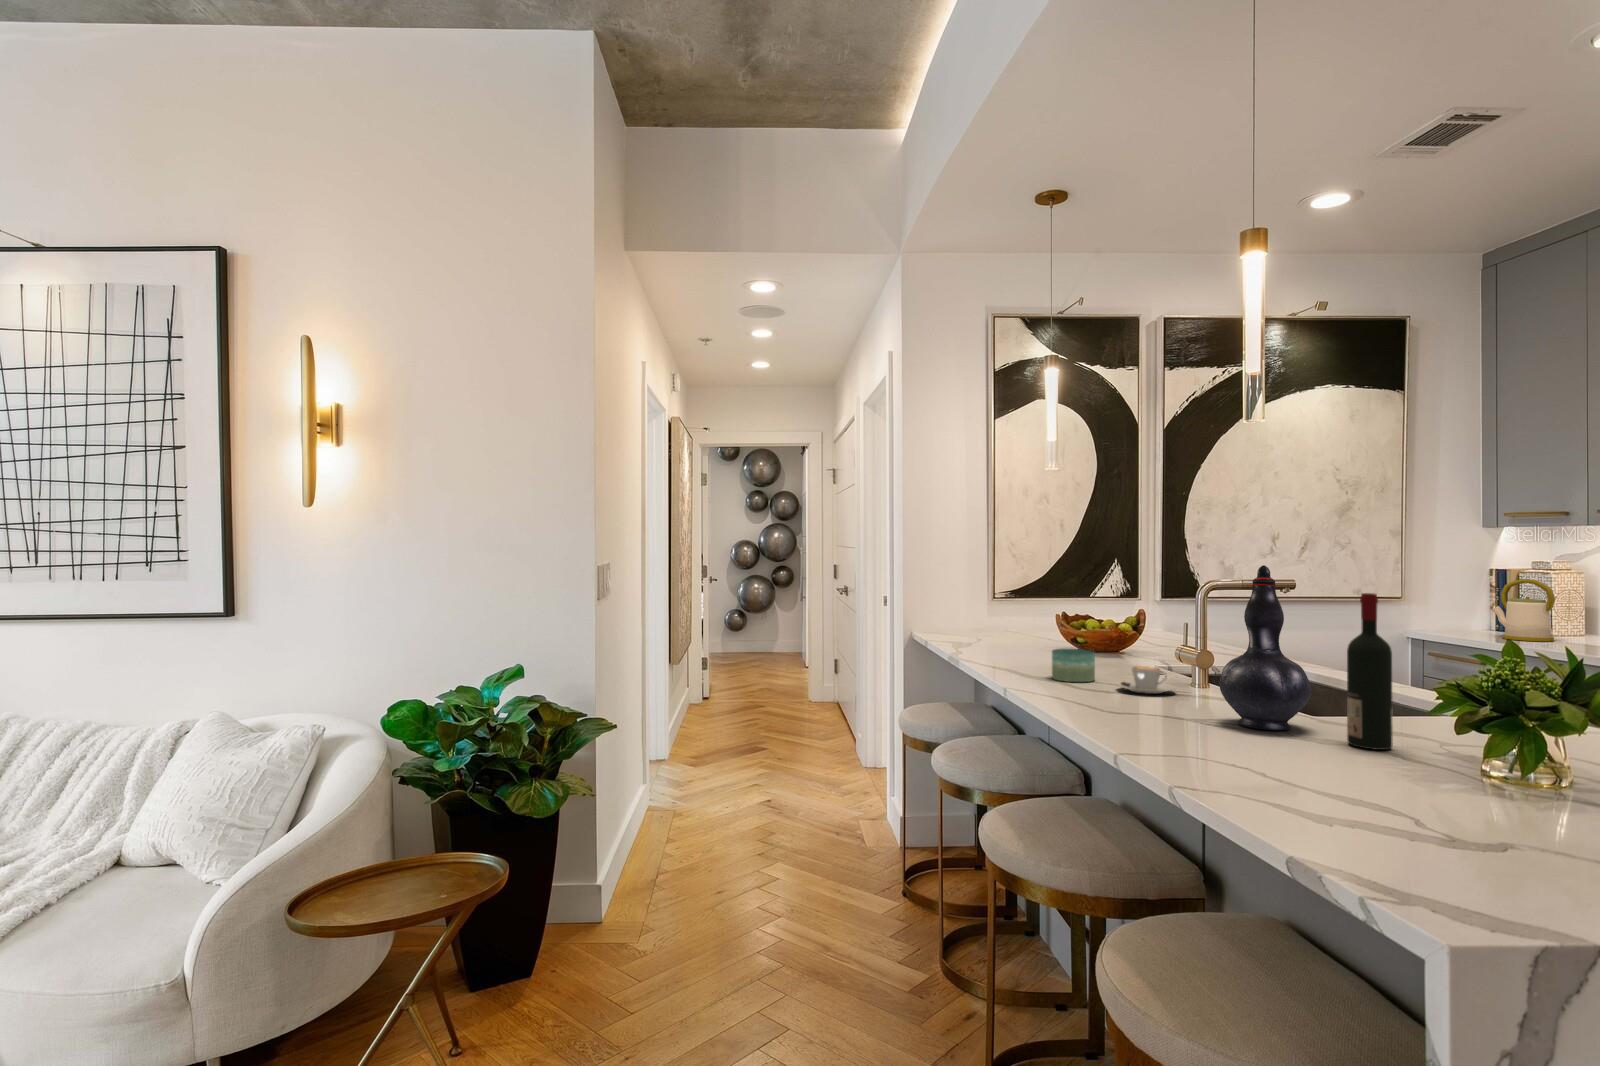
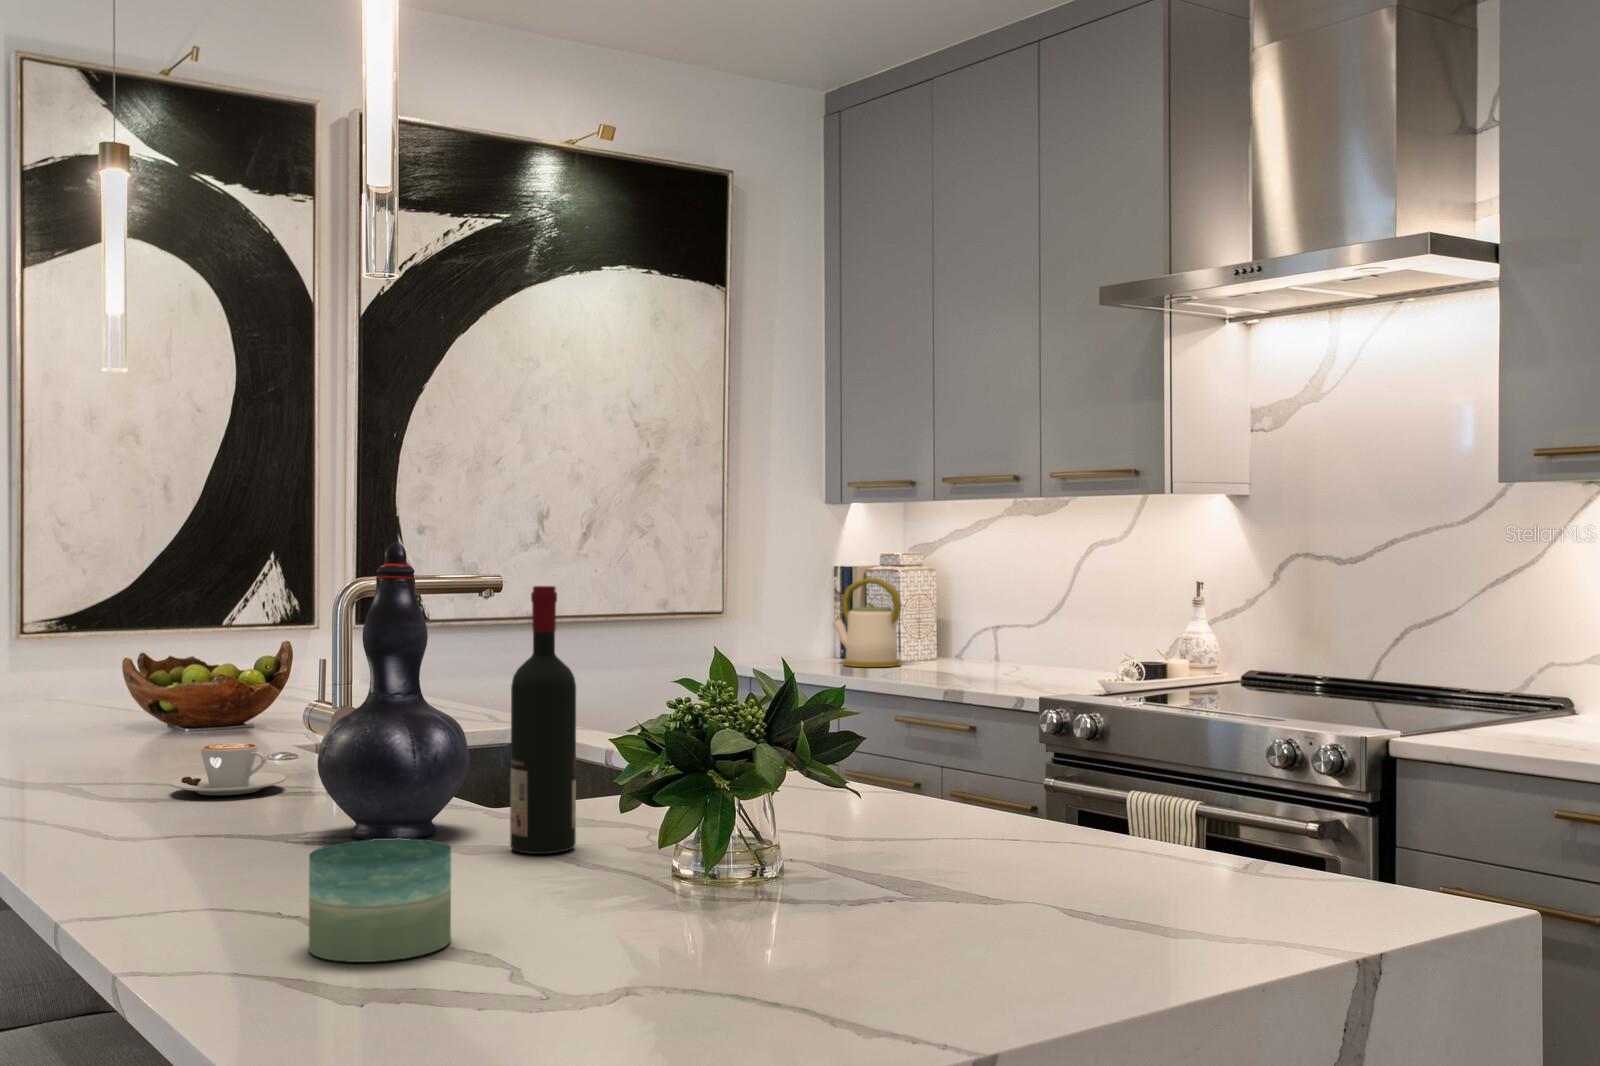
candle: present [1052,649,1095,682] -> present [309,838,451,962]

